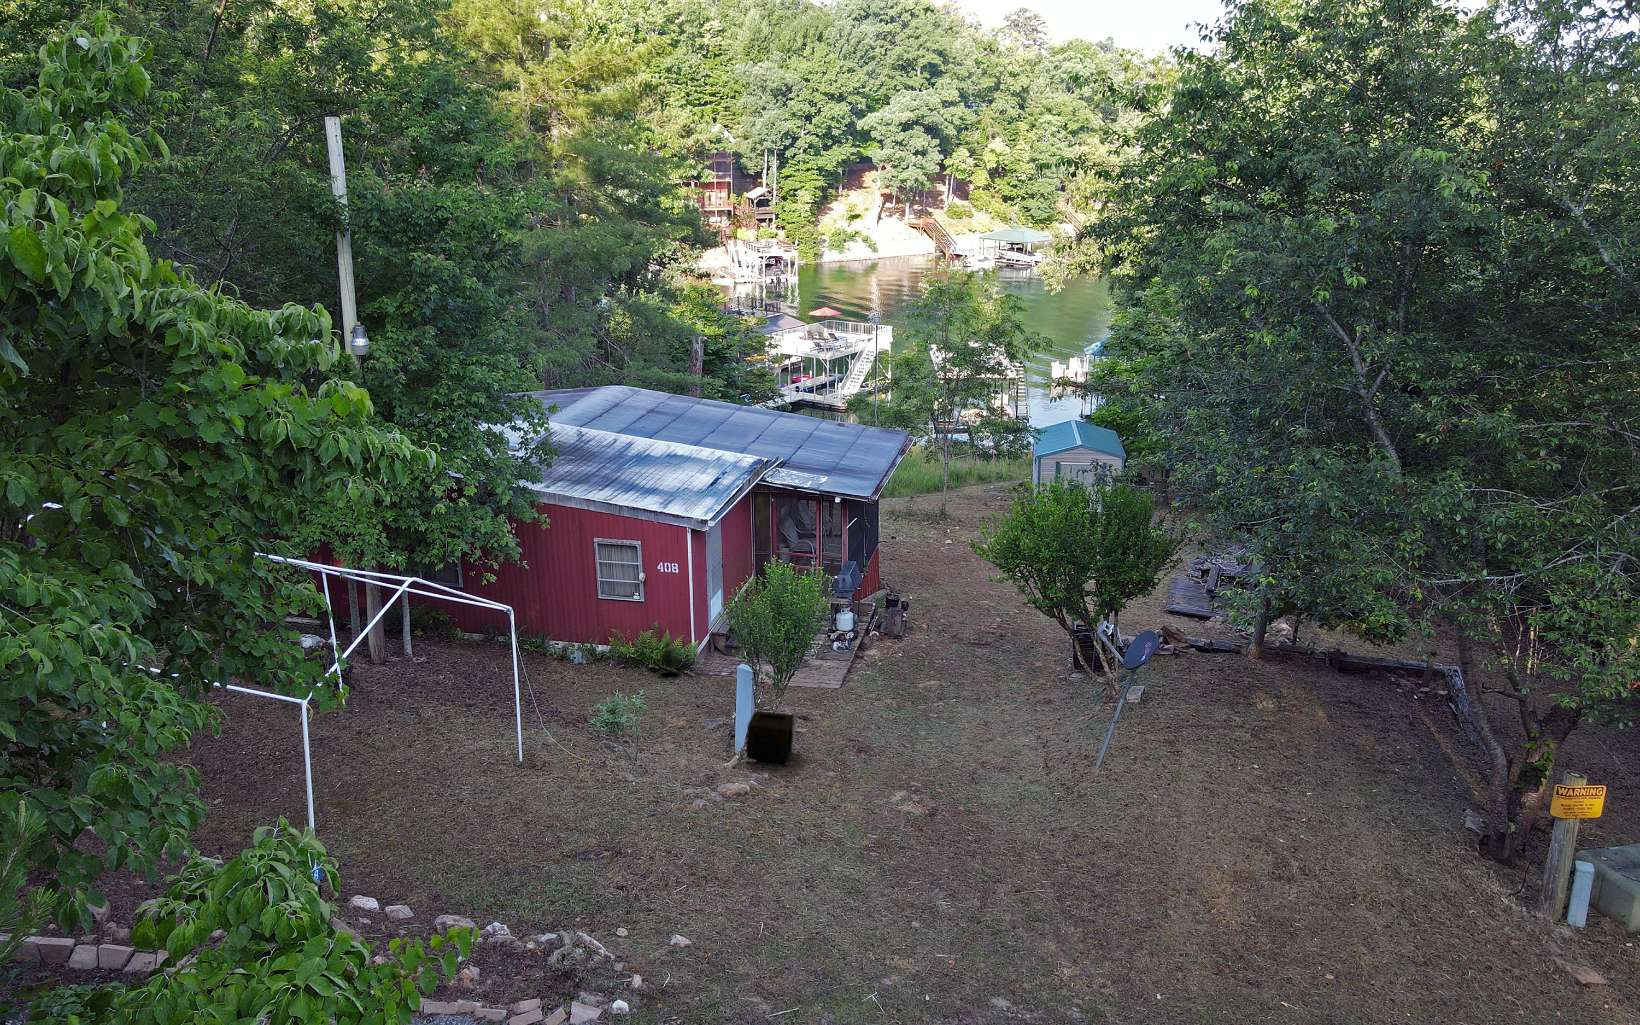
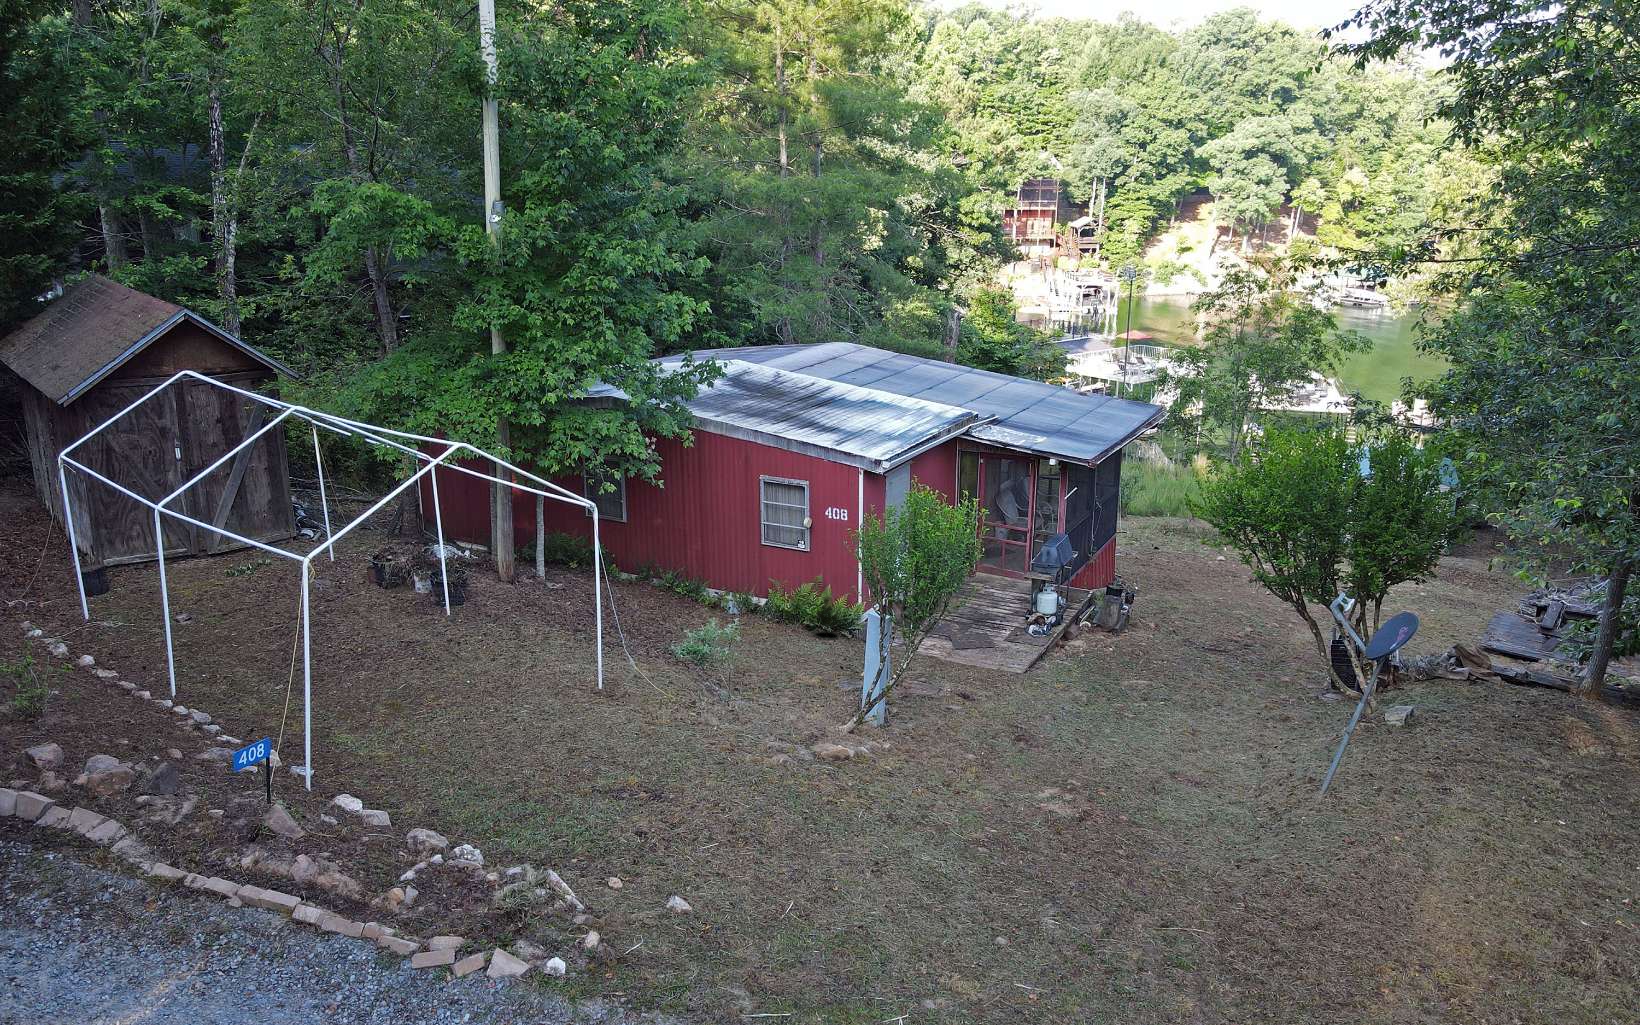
wooden crate: present [746,711,794,767] -> none [870,671,937,741]

